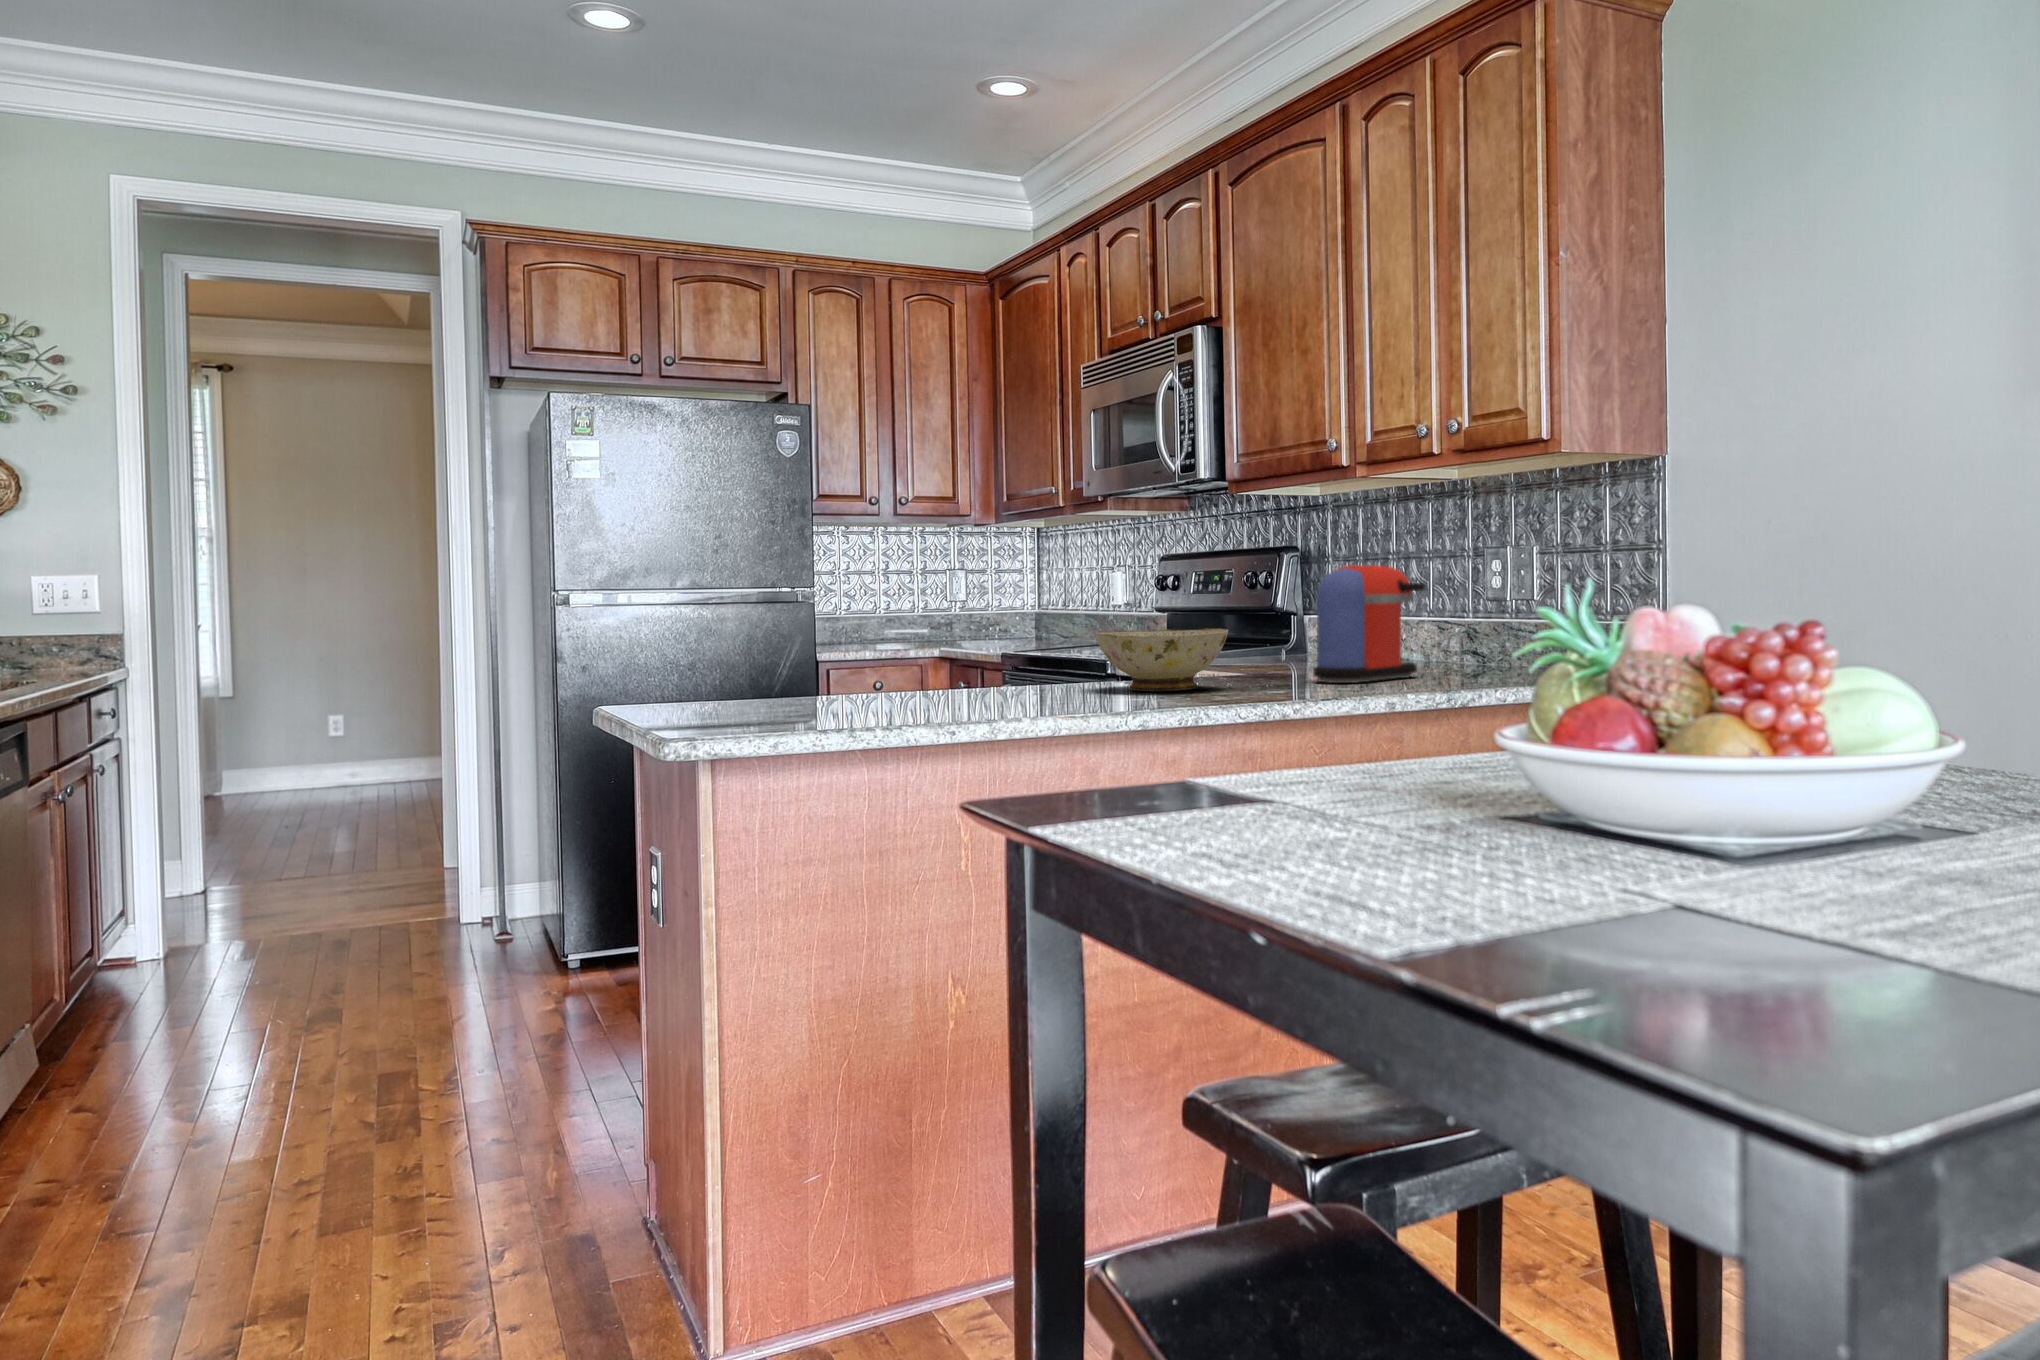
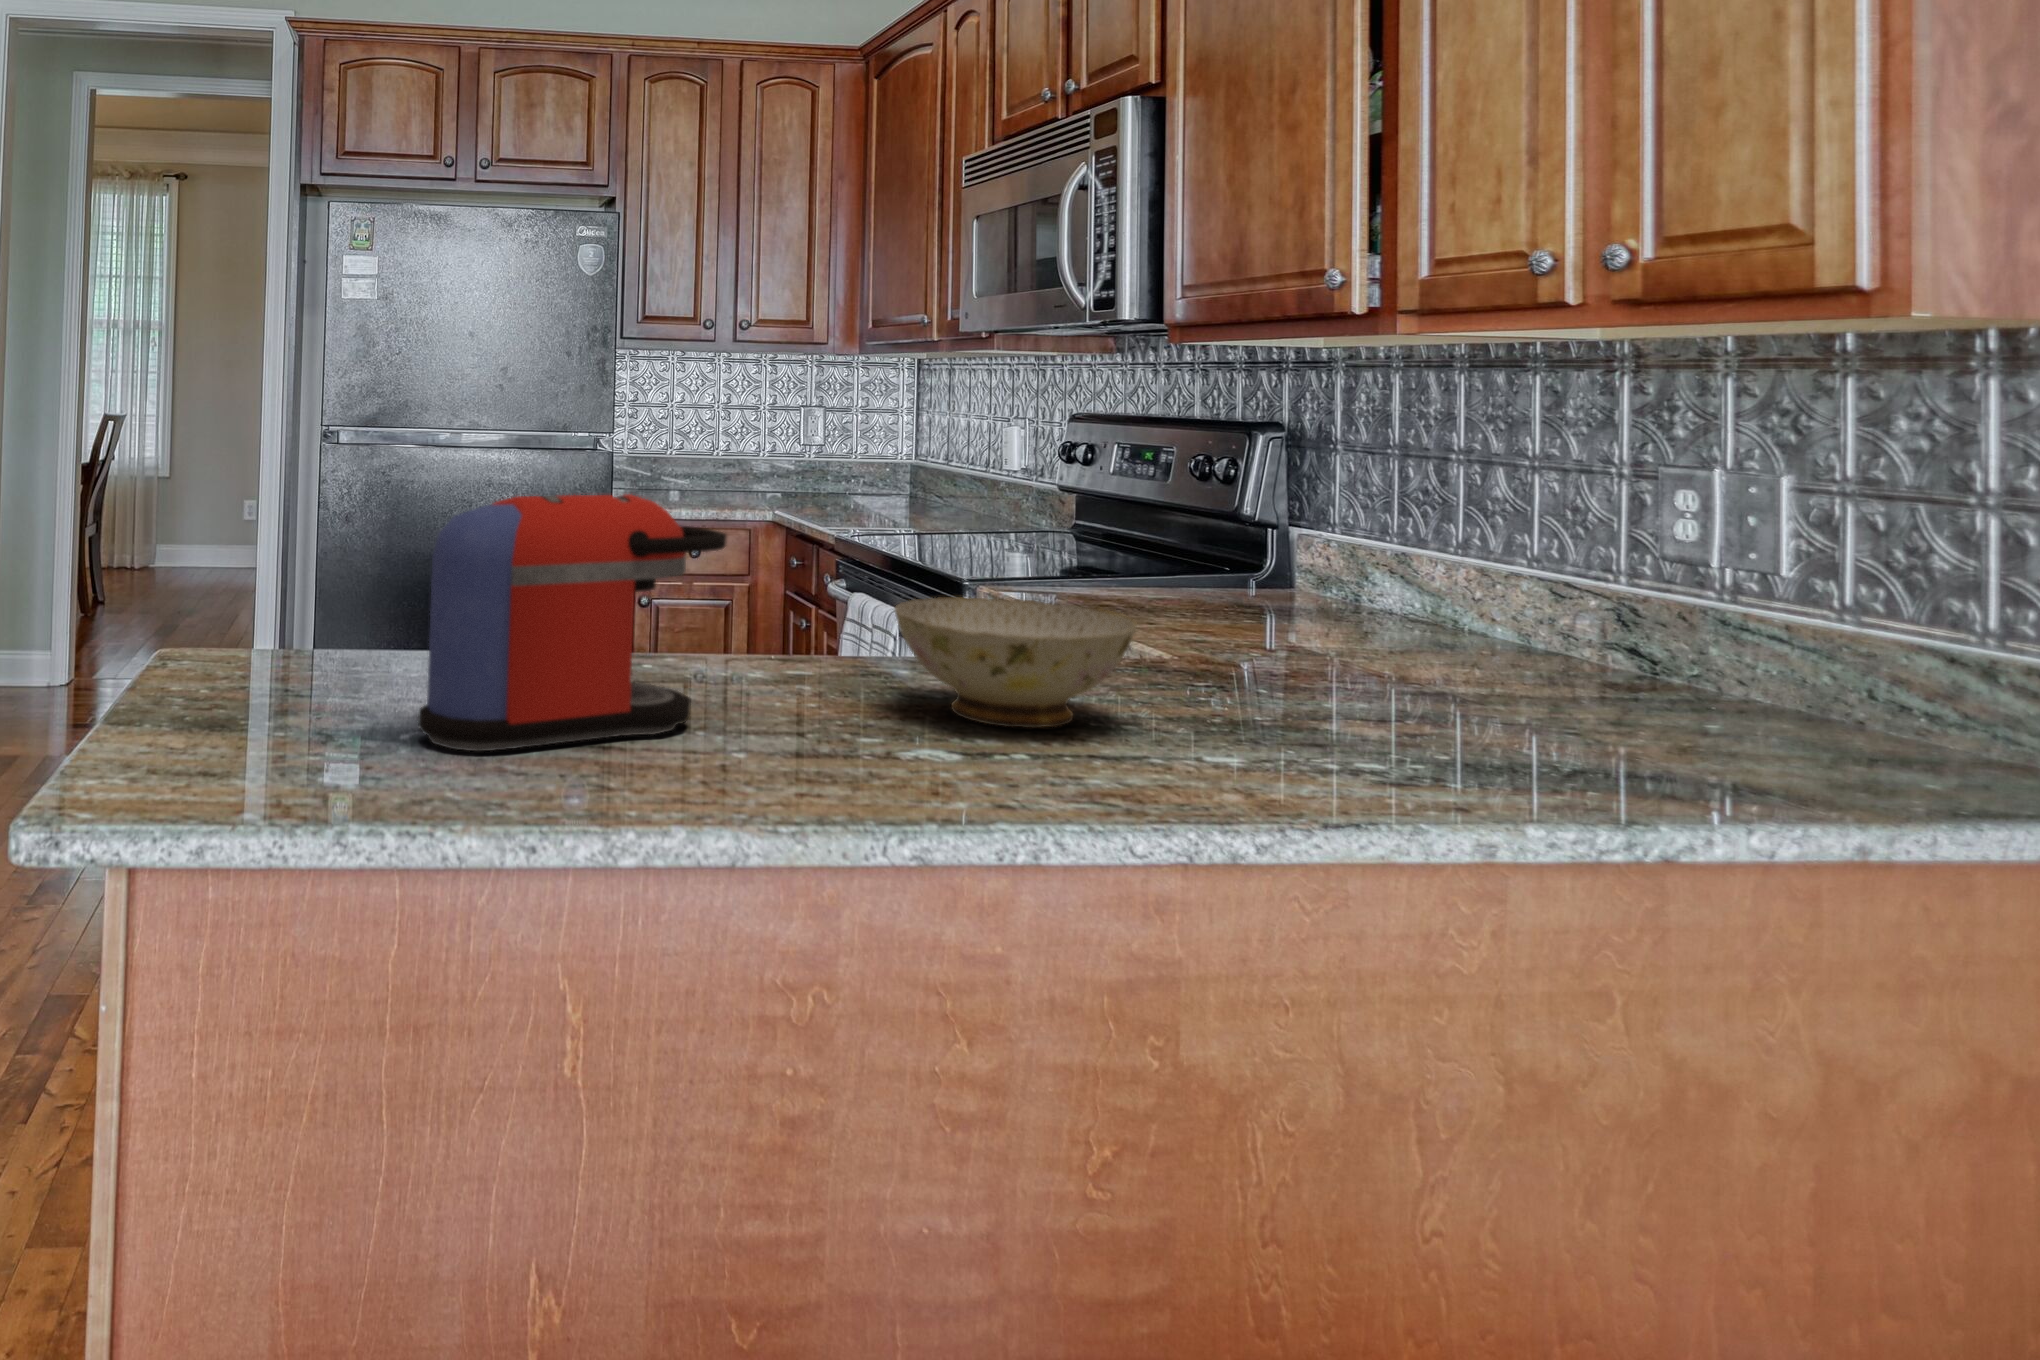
coffee maker: present [1313,565,1425,683] -> present [418,494,727,751]

